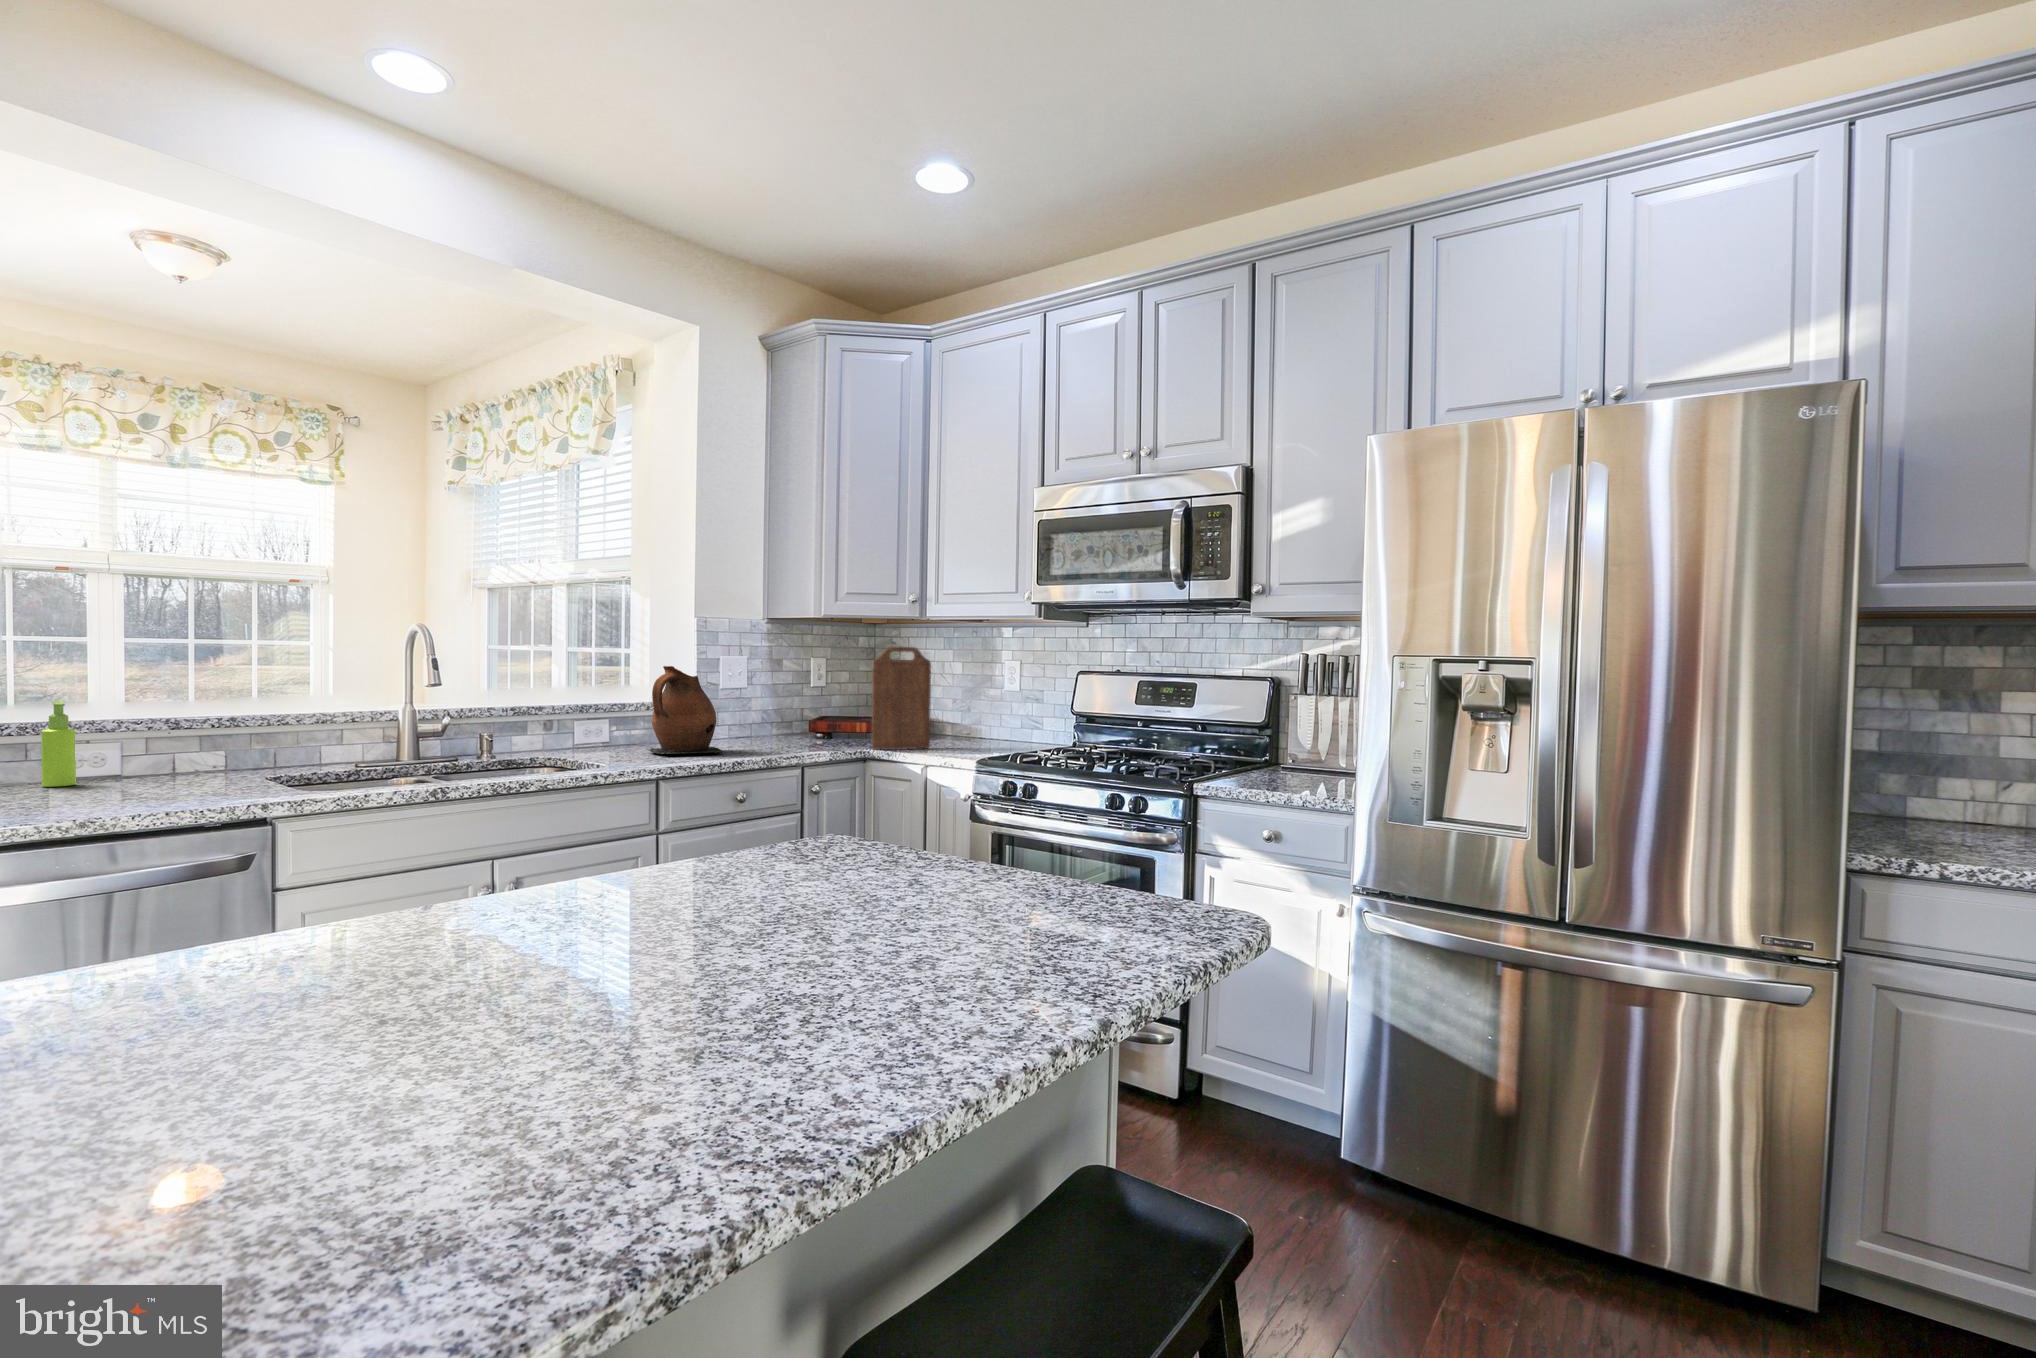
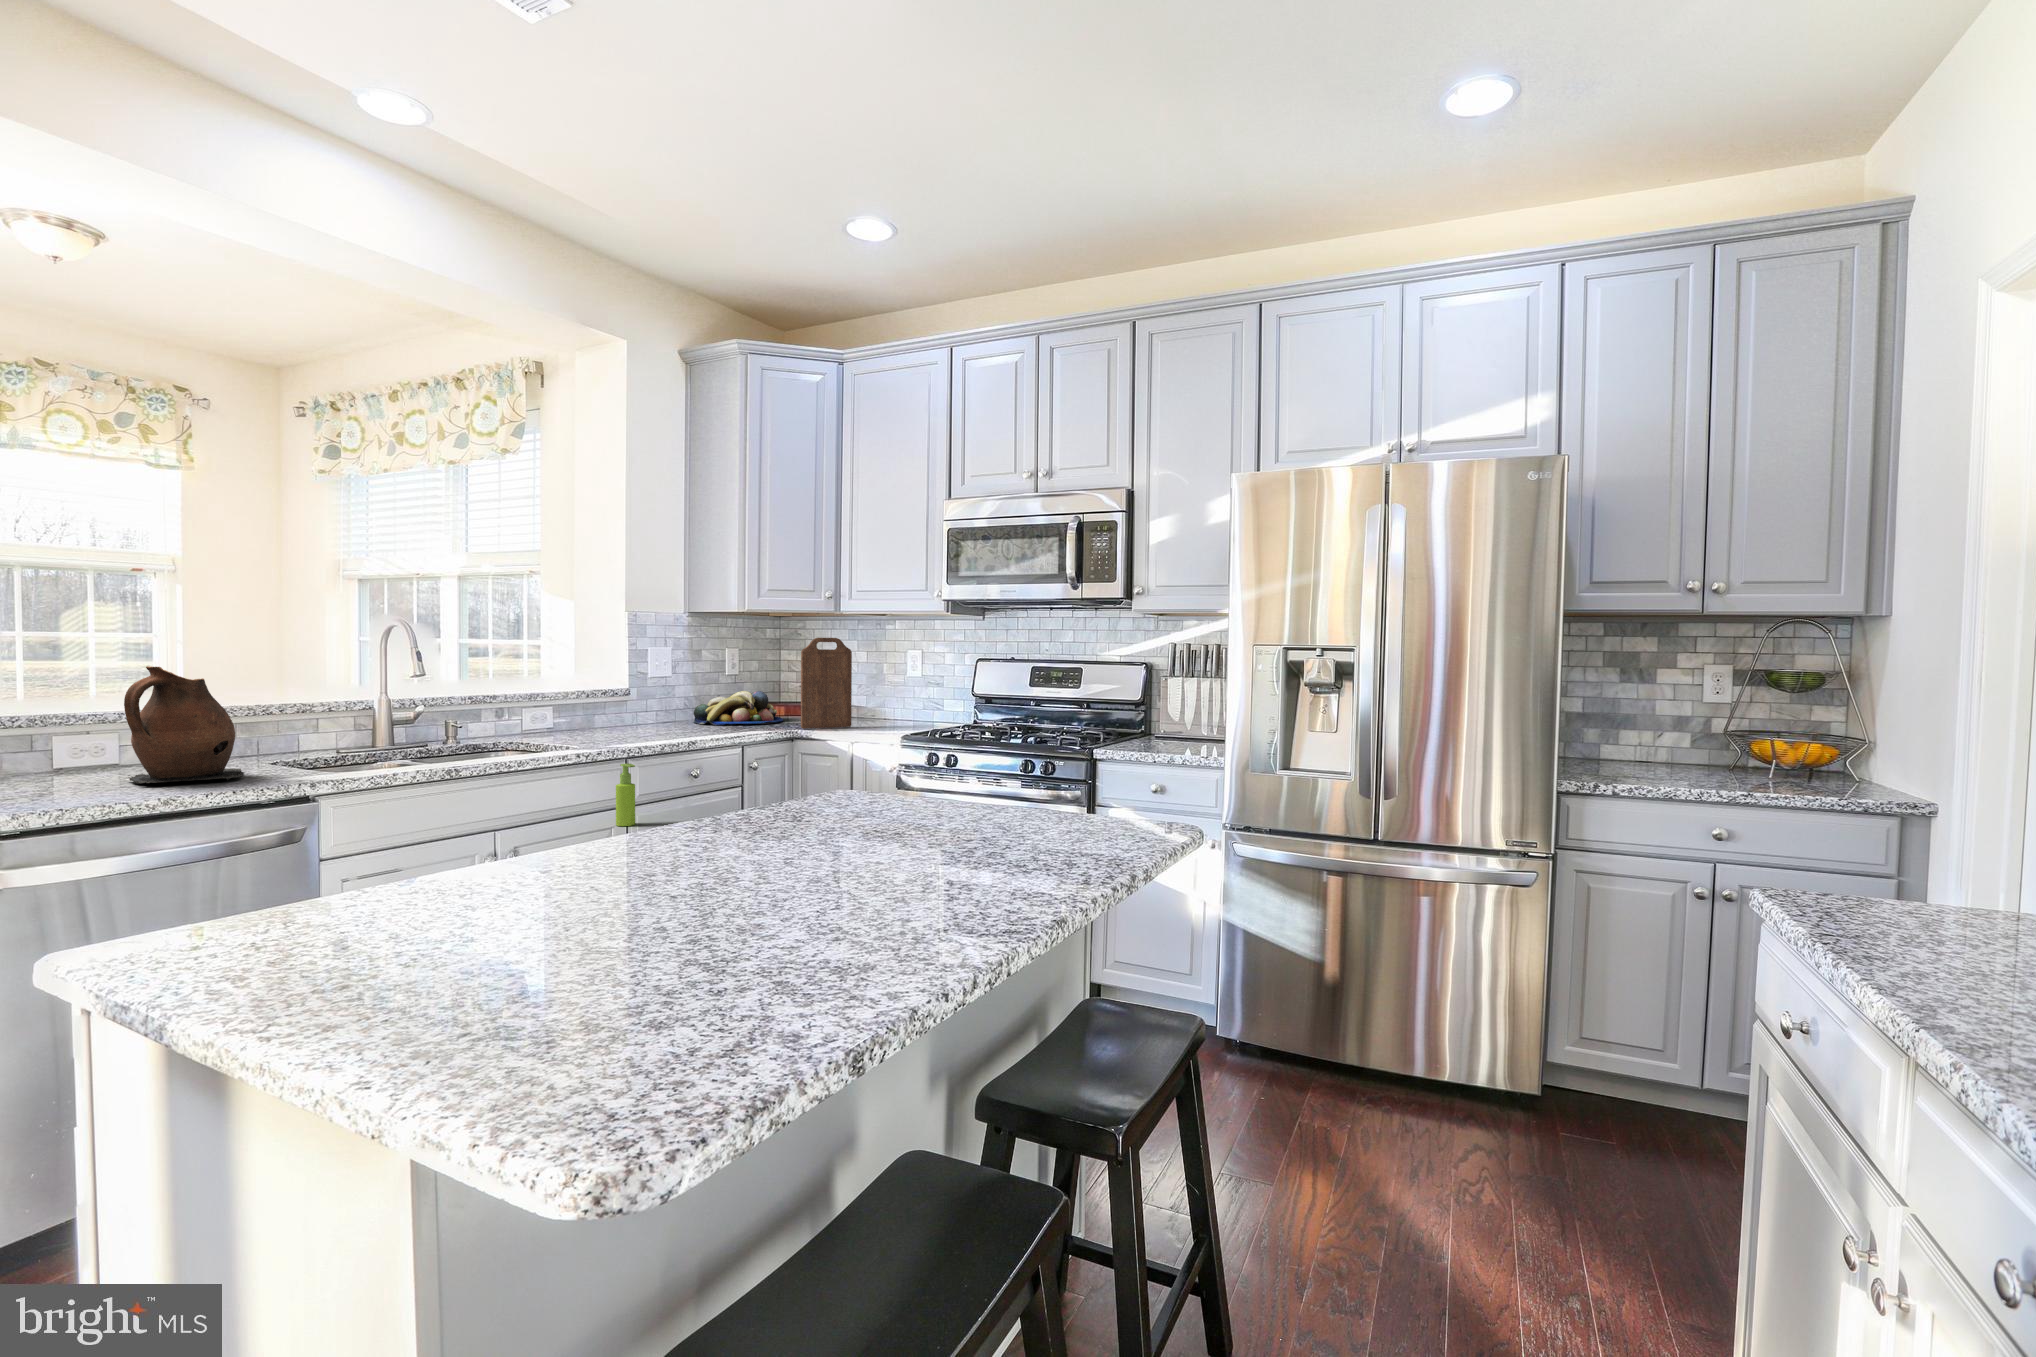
ceramic pitcher: present [649,666,723,754] -> present [124,666,242,783]
soap dispenser: present [41,701,76,787] -> present [616,764,635,826]
fruit bowl: none [765,706,865,743] -> present [693,691,783,725]

